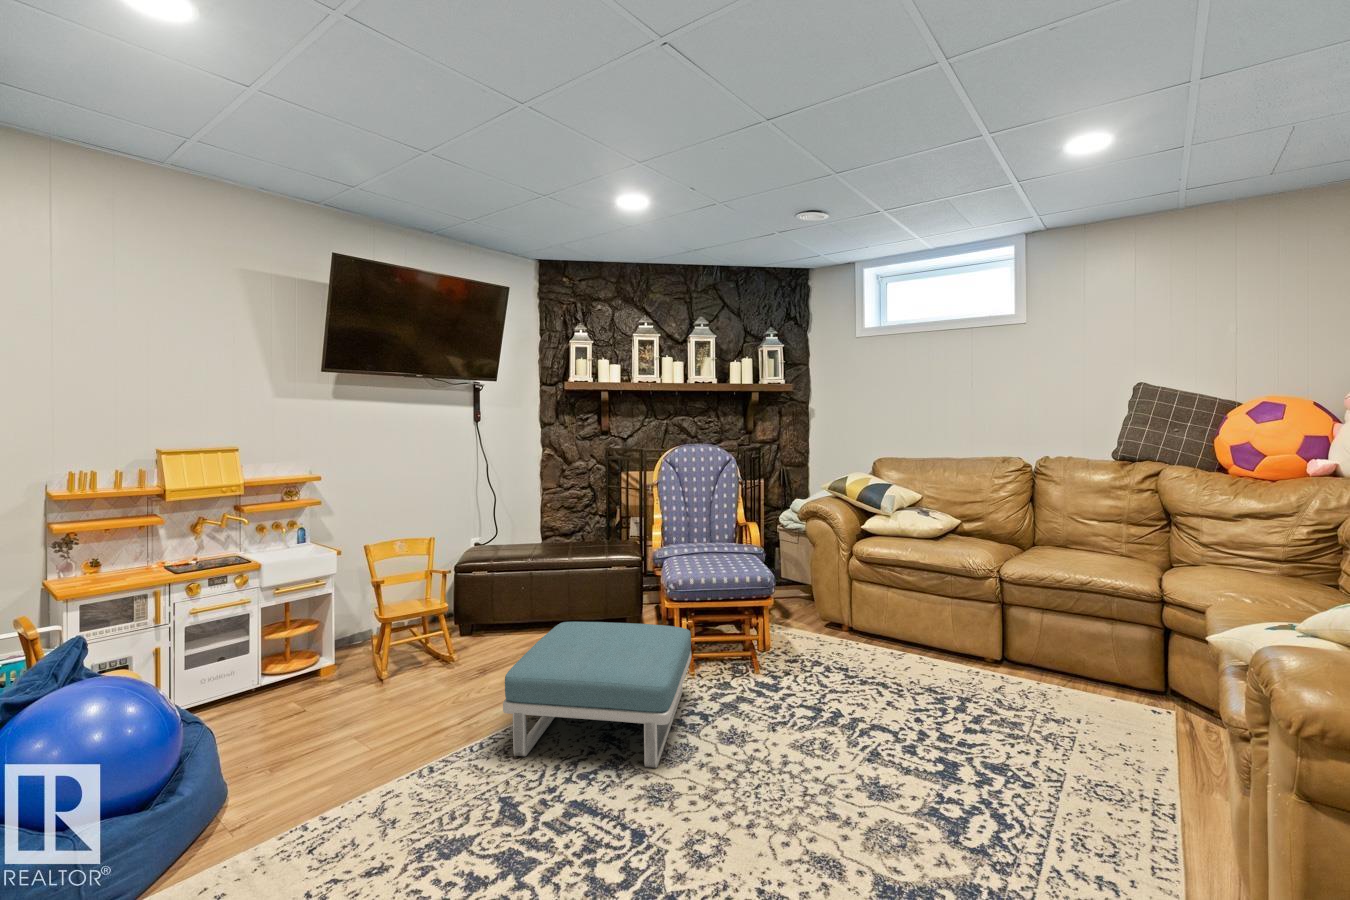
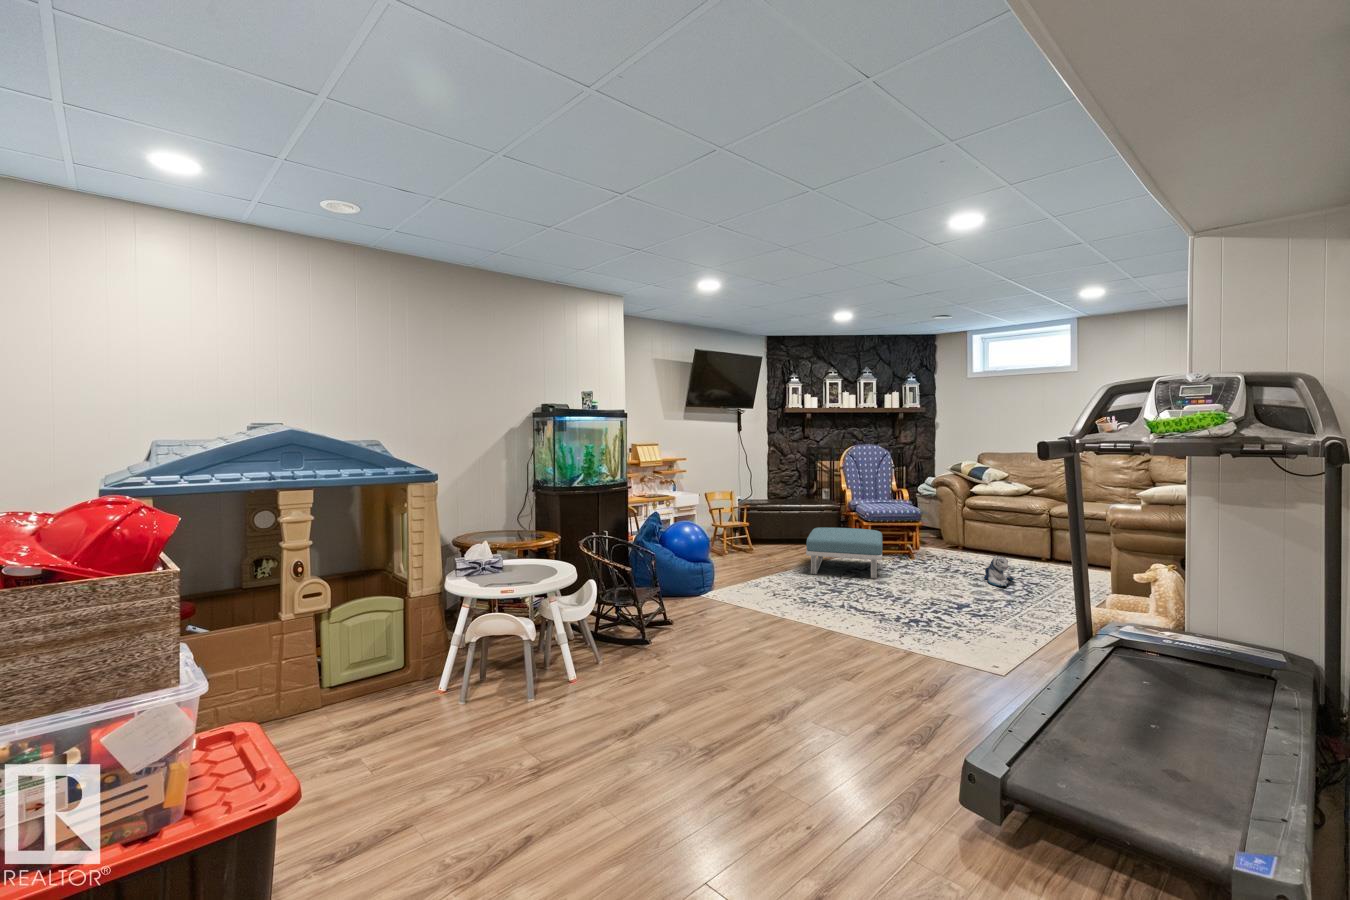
plush toy: none [890,704,954,791] -> present [984,556,1014,587]

